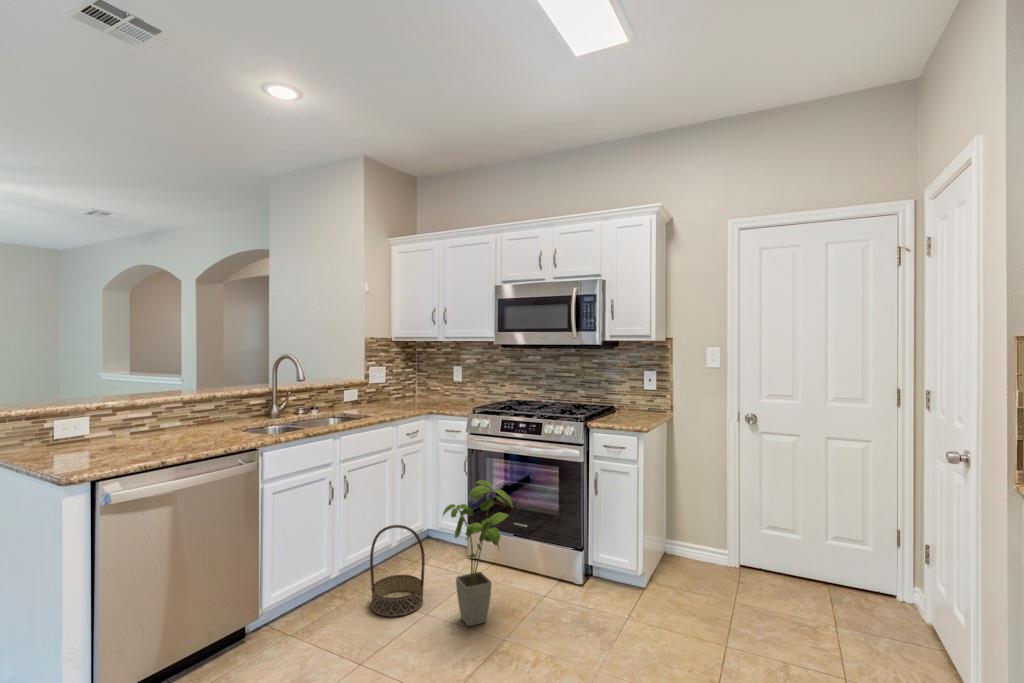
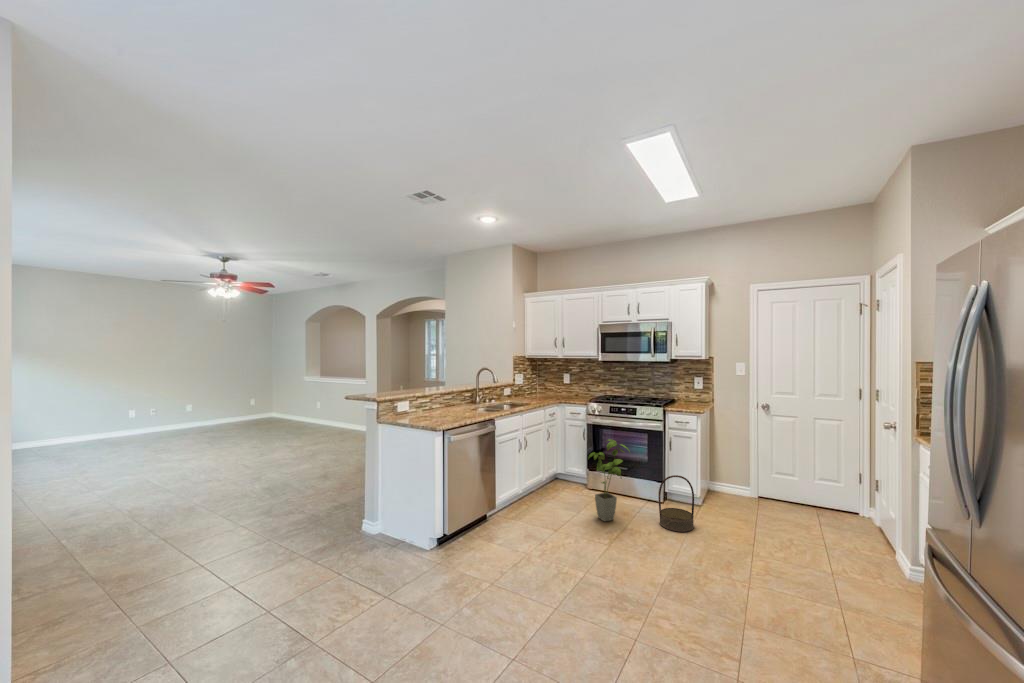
basket: present [370,525,425,617] -> present [659,475,694,532]

